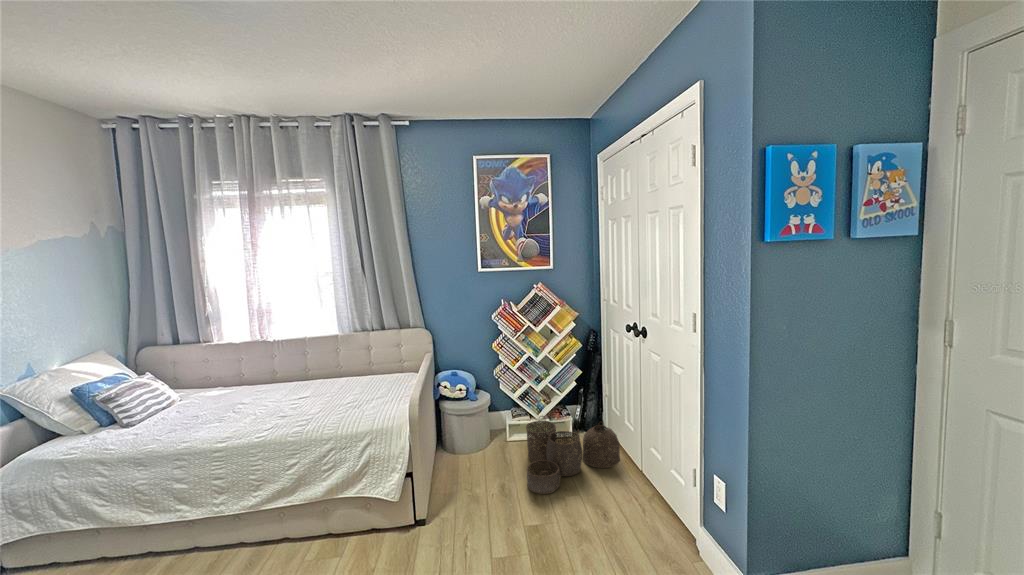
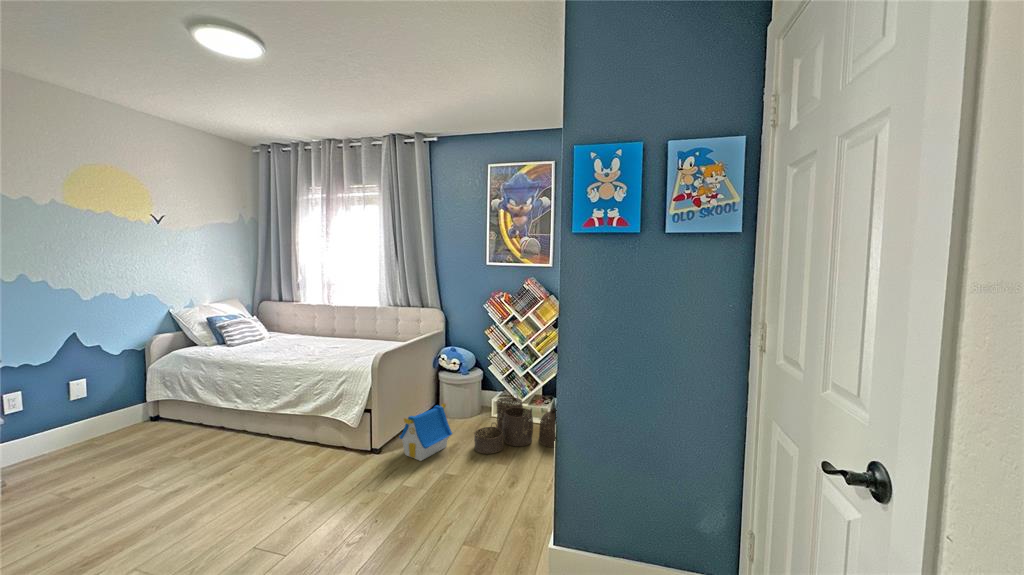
toy house: none [447,445,506,523] -> present [399,403,452,461]

